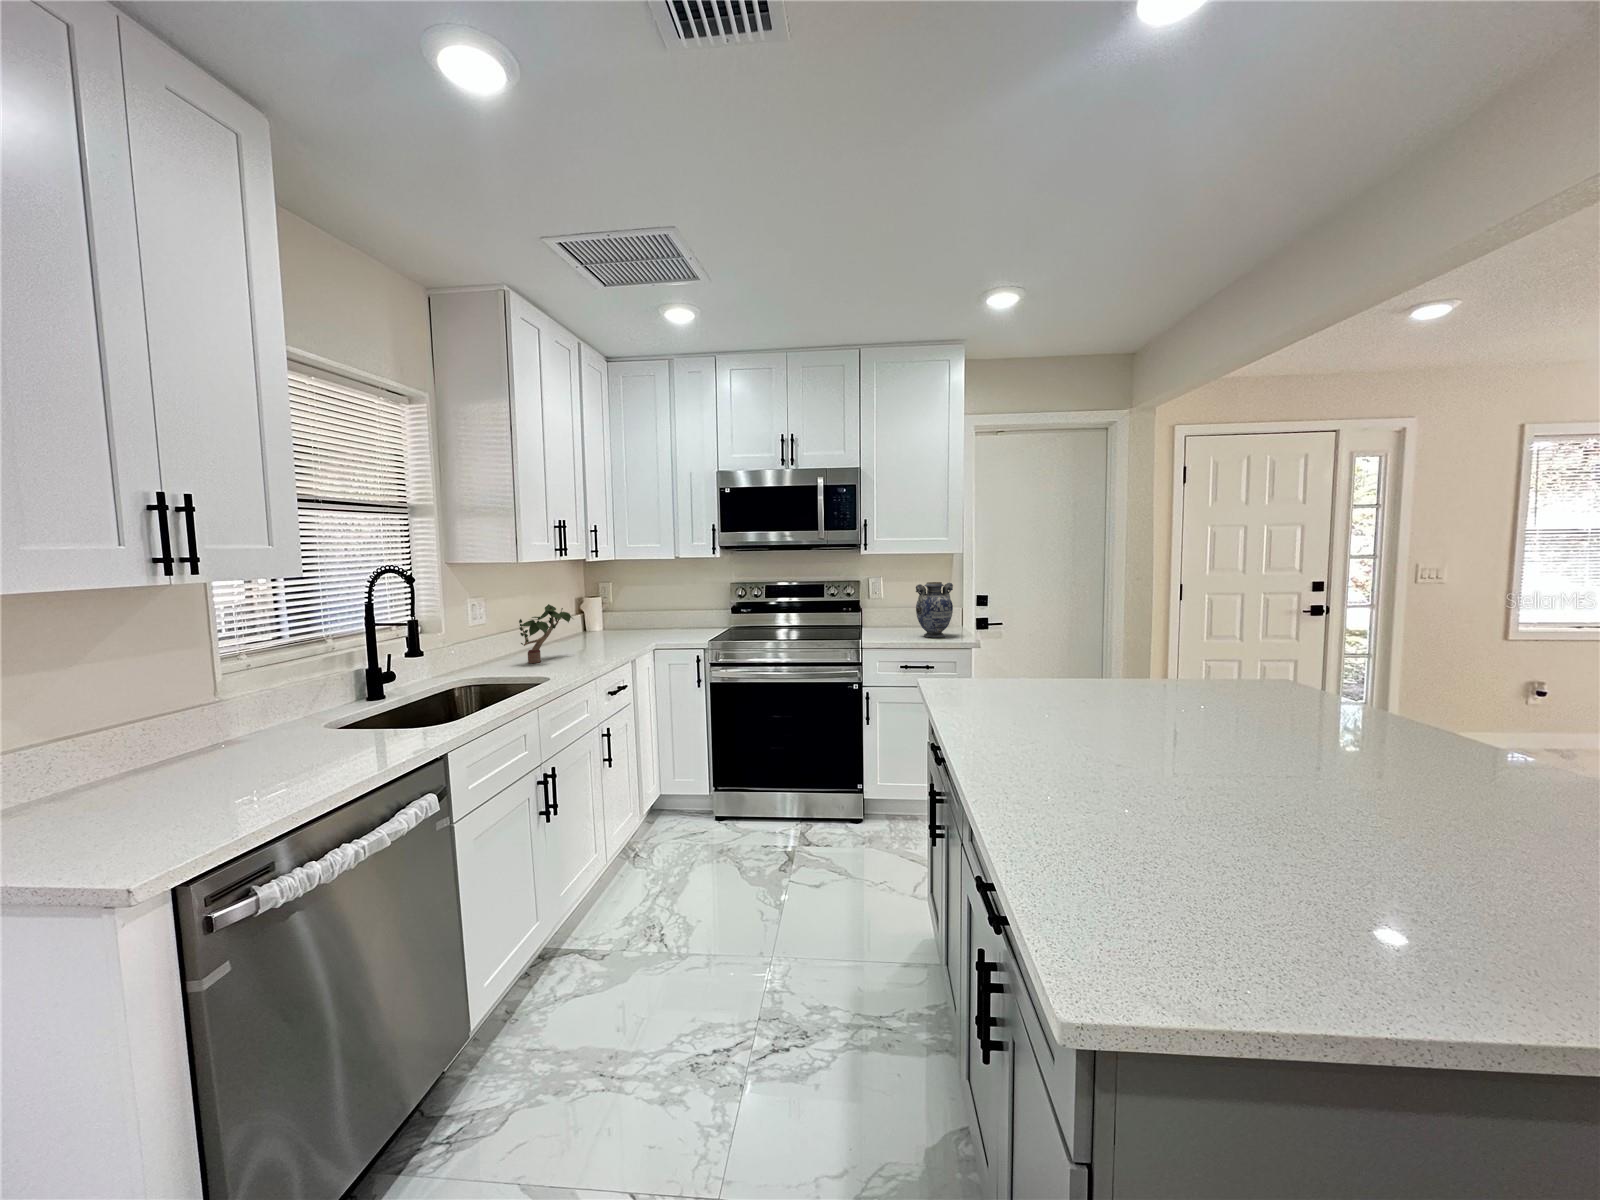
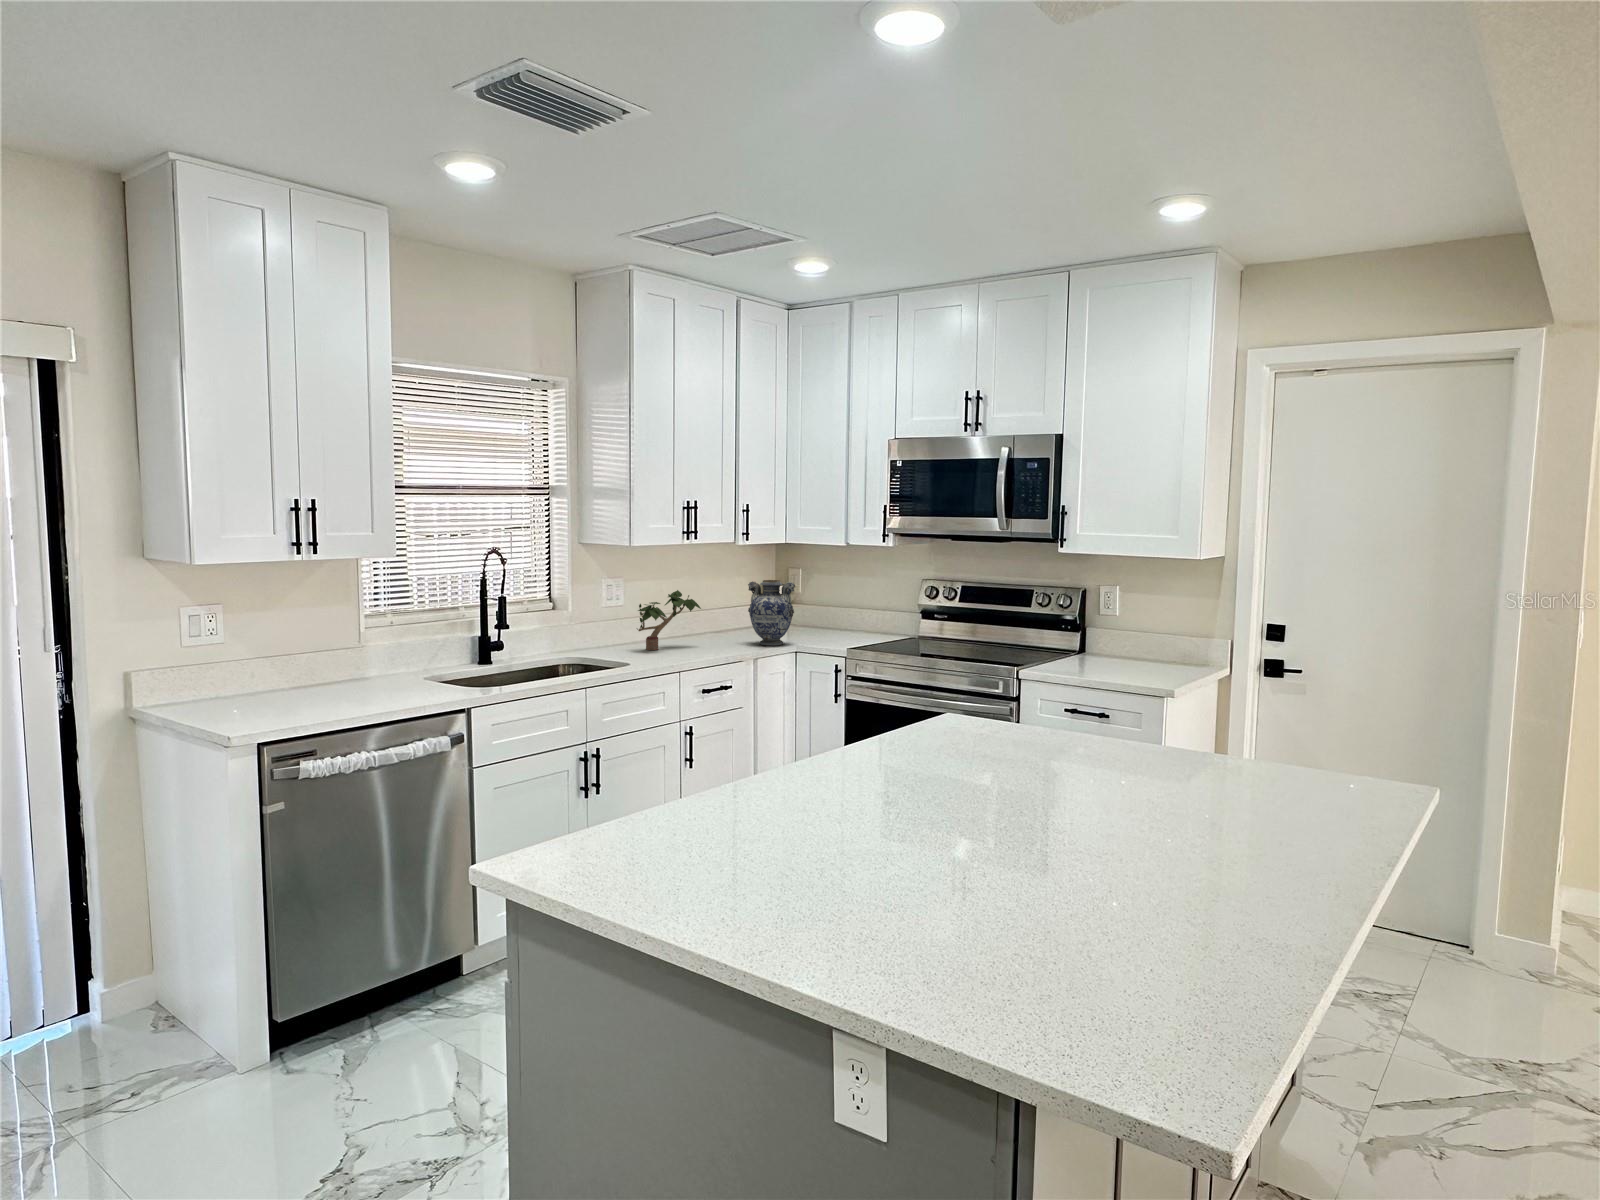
decorative vase: present [916,582,953,638] -> present [748,580,795,646]

